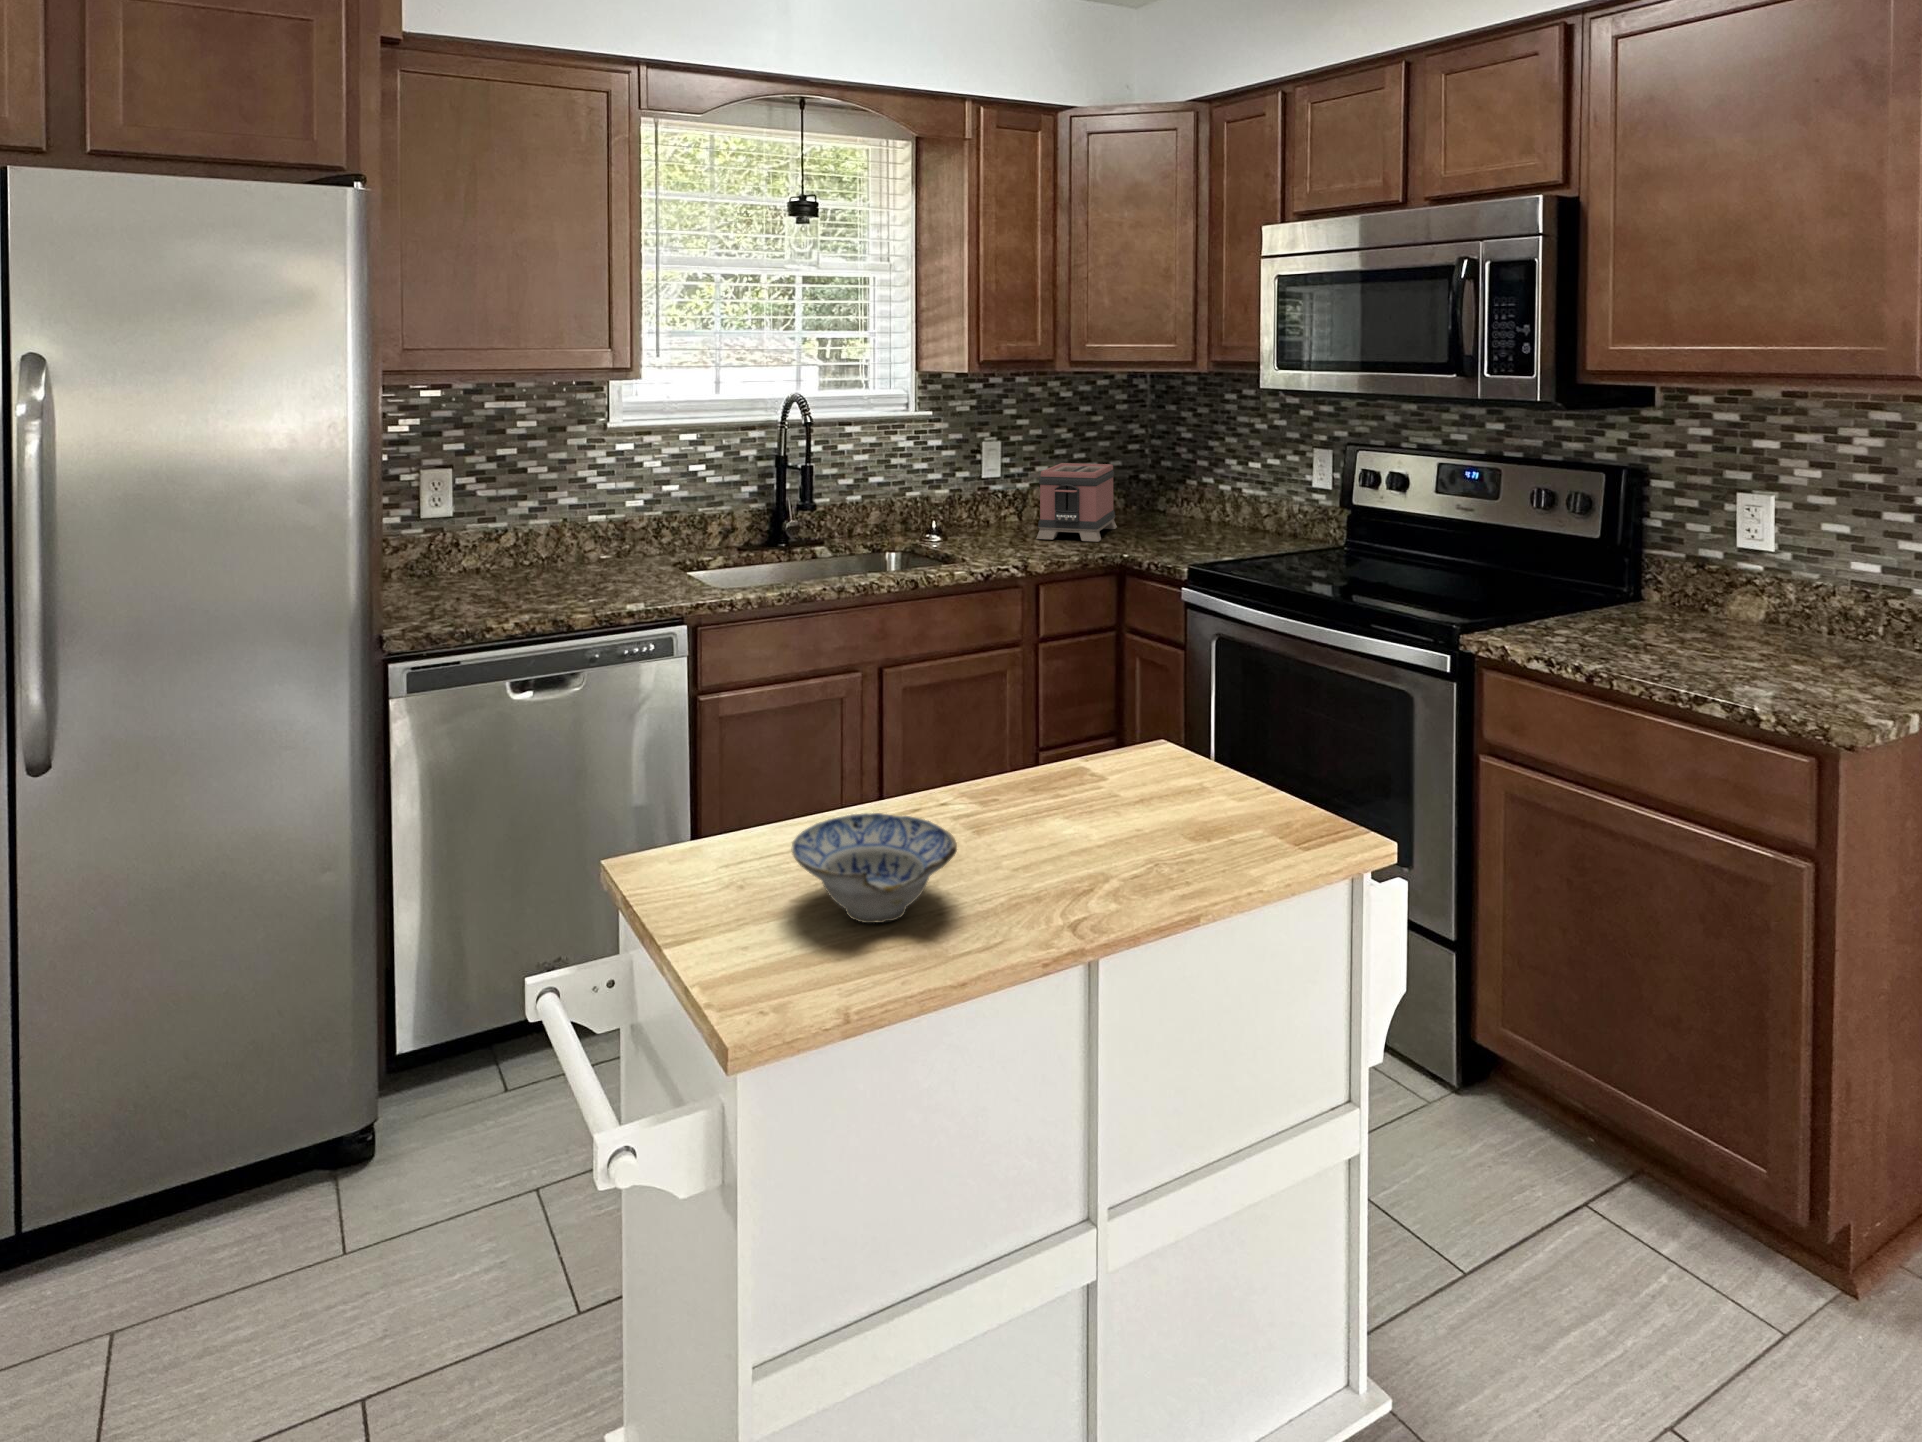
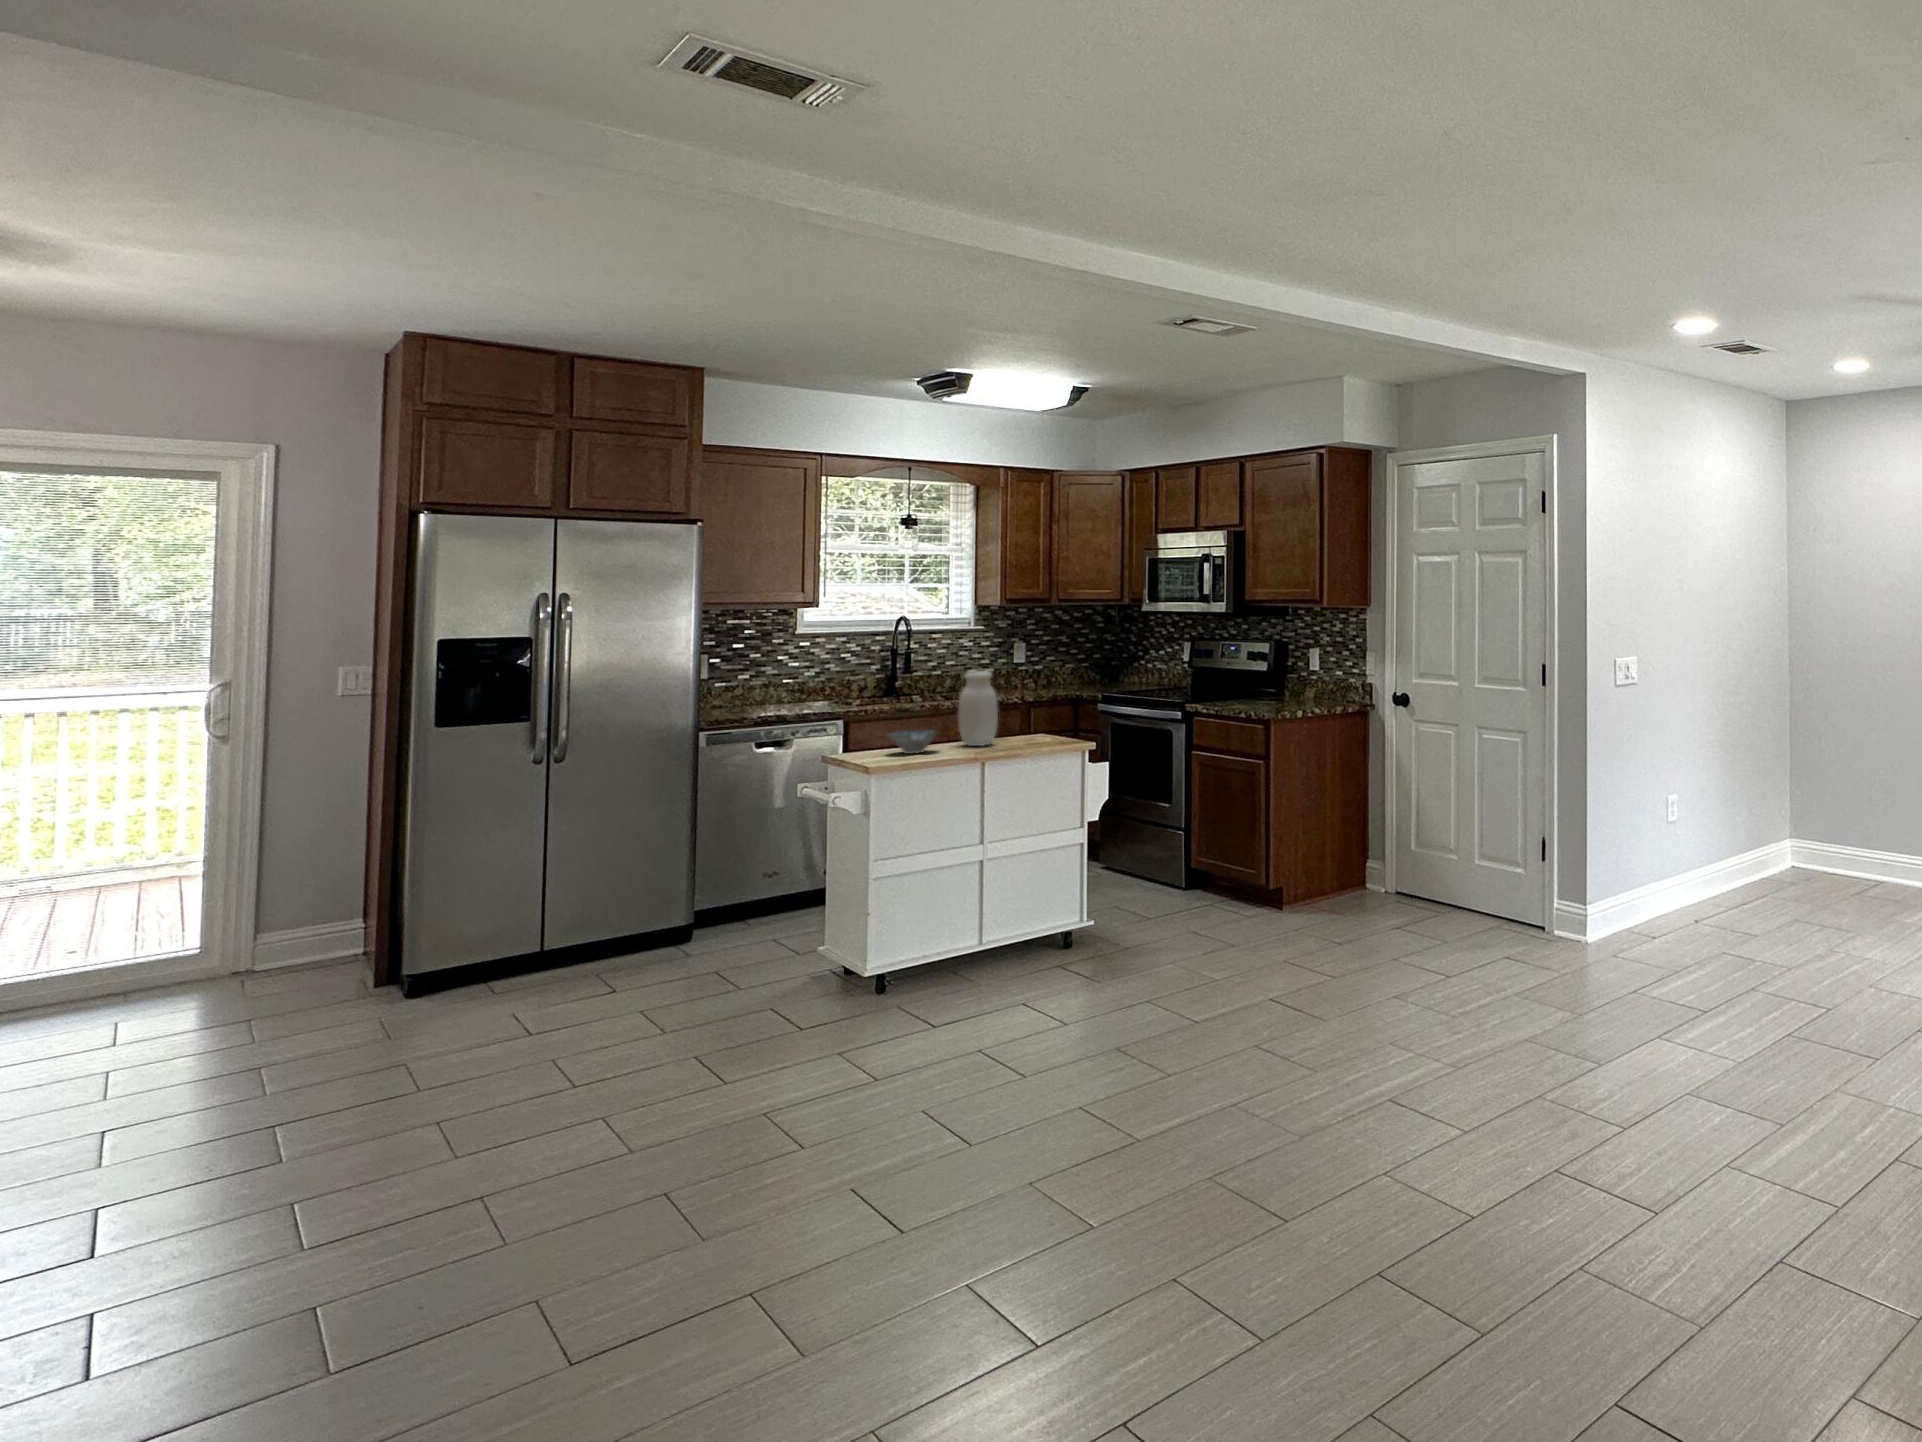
toaster: present [1036,463,1117,542] -> none [1040,655,1089,692]
jar: none [996,610,1118,866] -> present [958,671,998,746]

